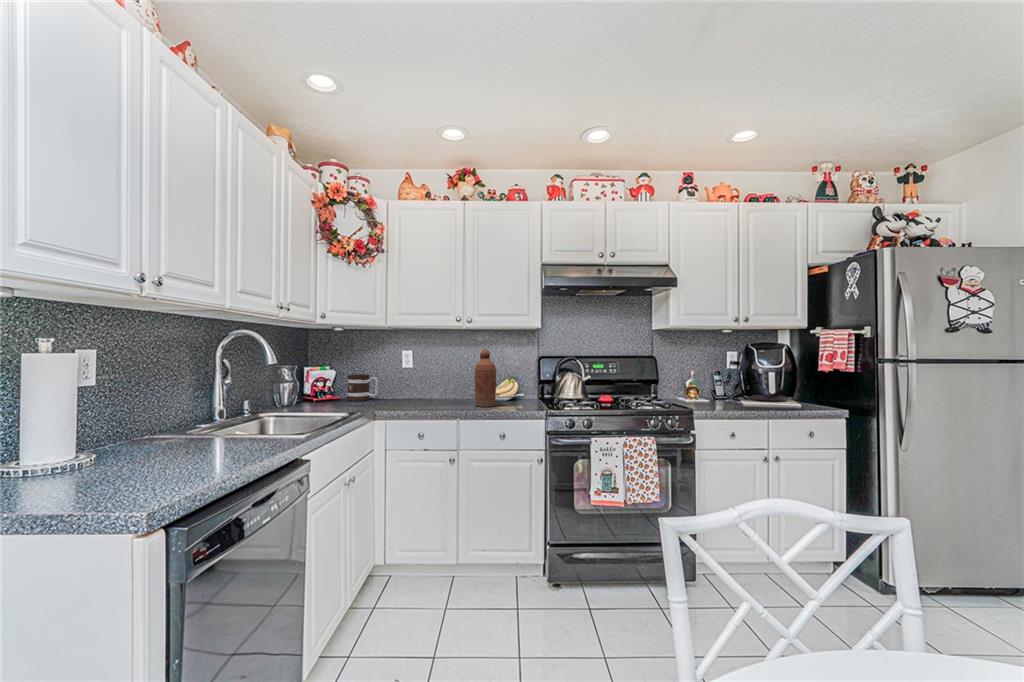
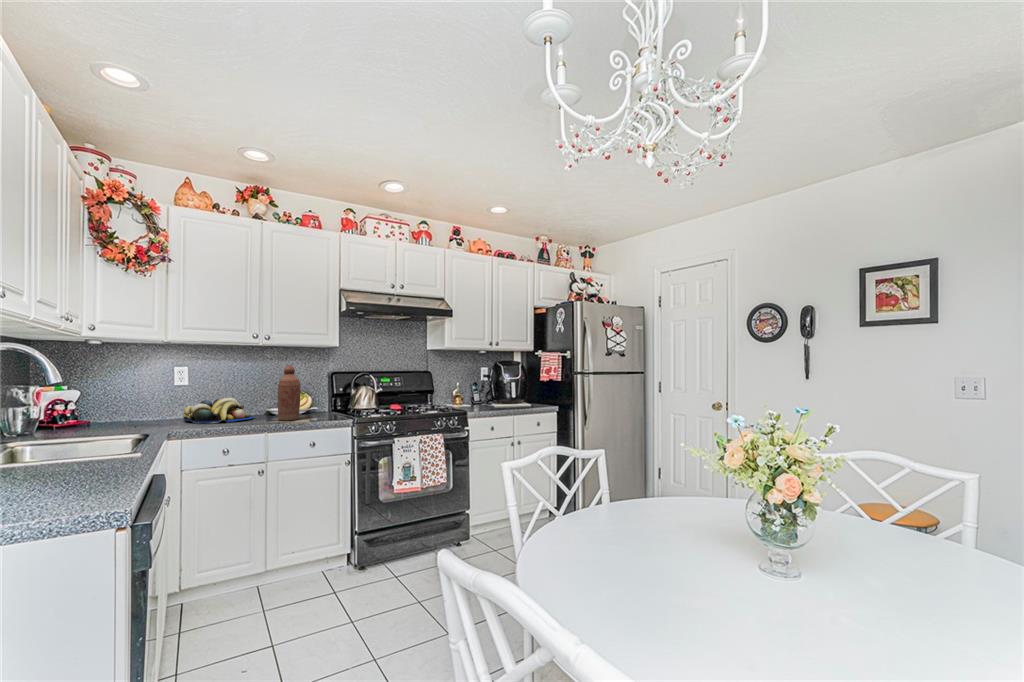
mug: present [347,374,378,401] -> none [104,395,150,425]
fruit bowl: none [402,380,460,405] -> present [183,398,254,424]

